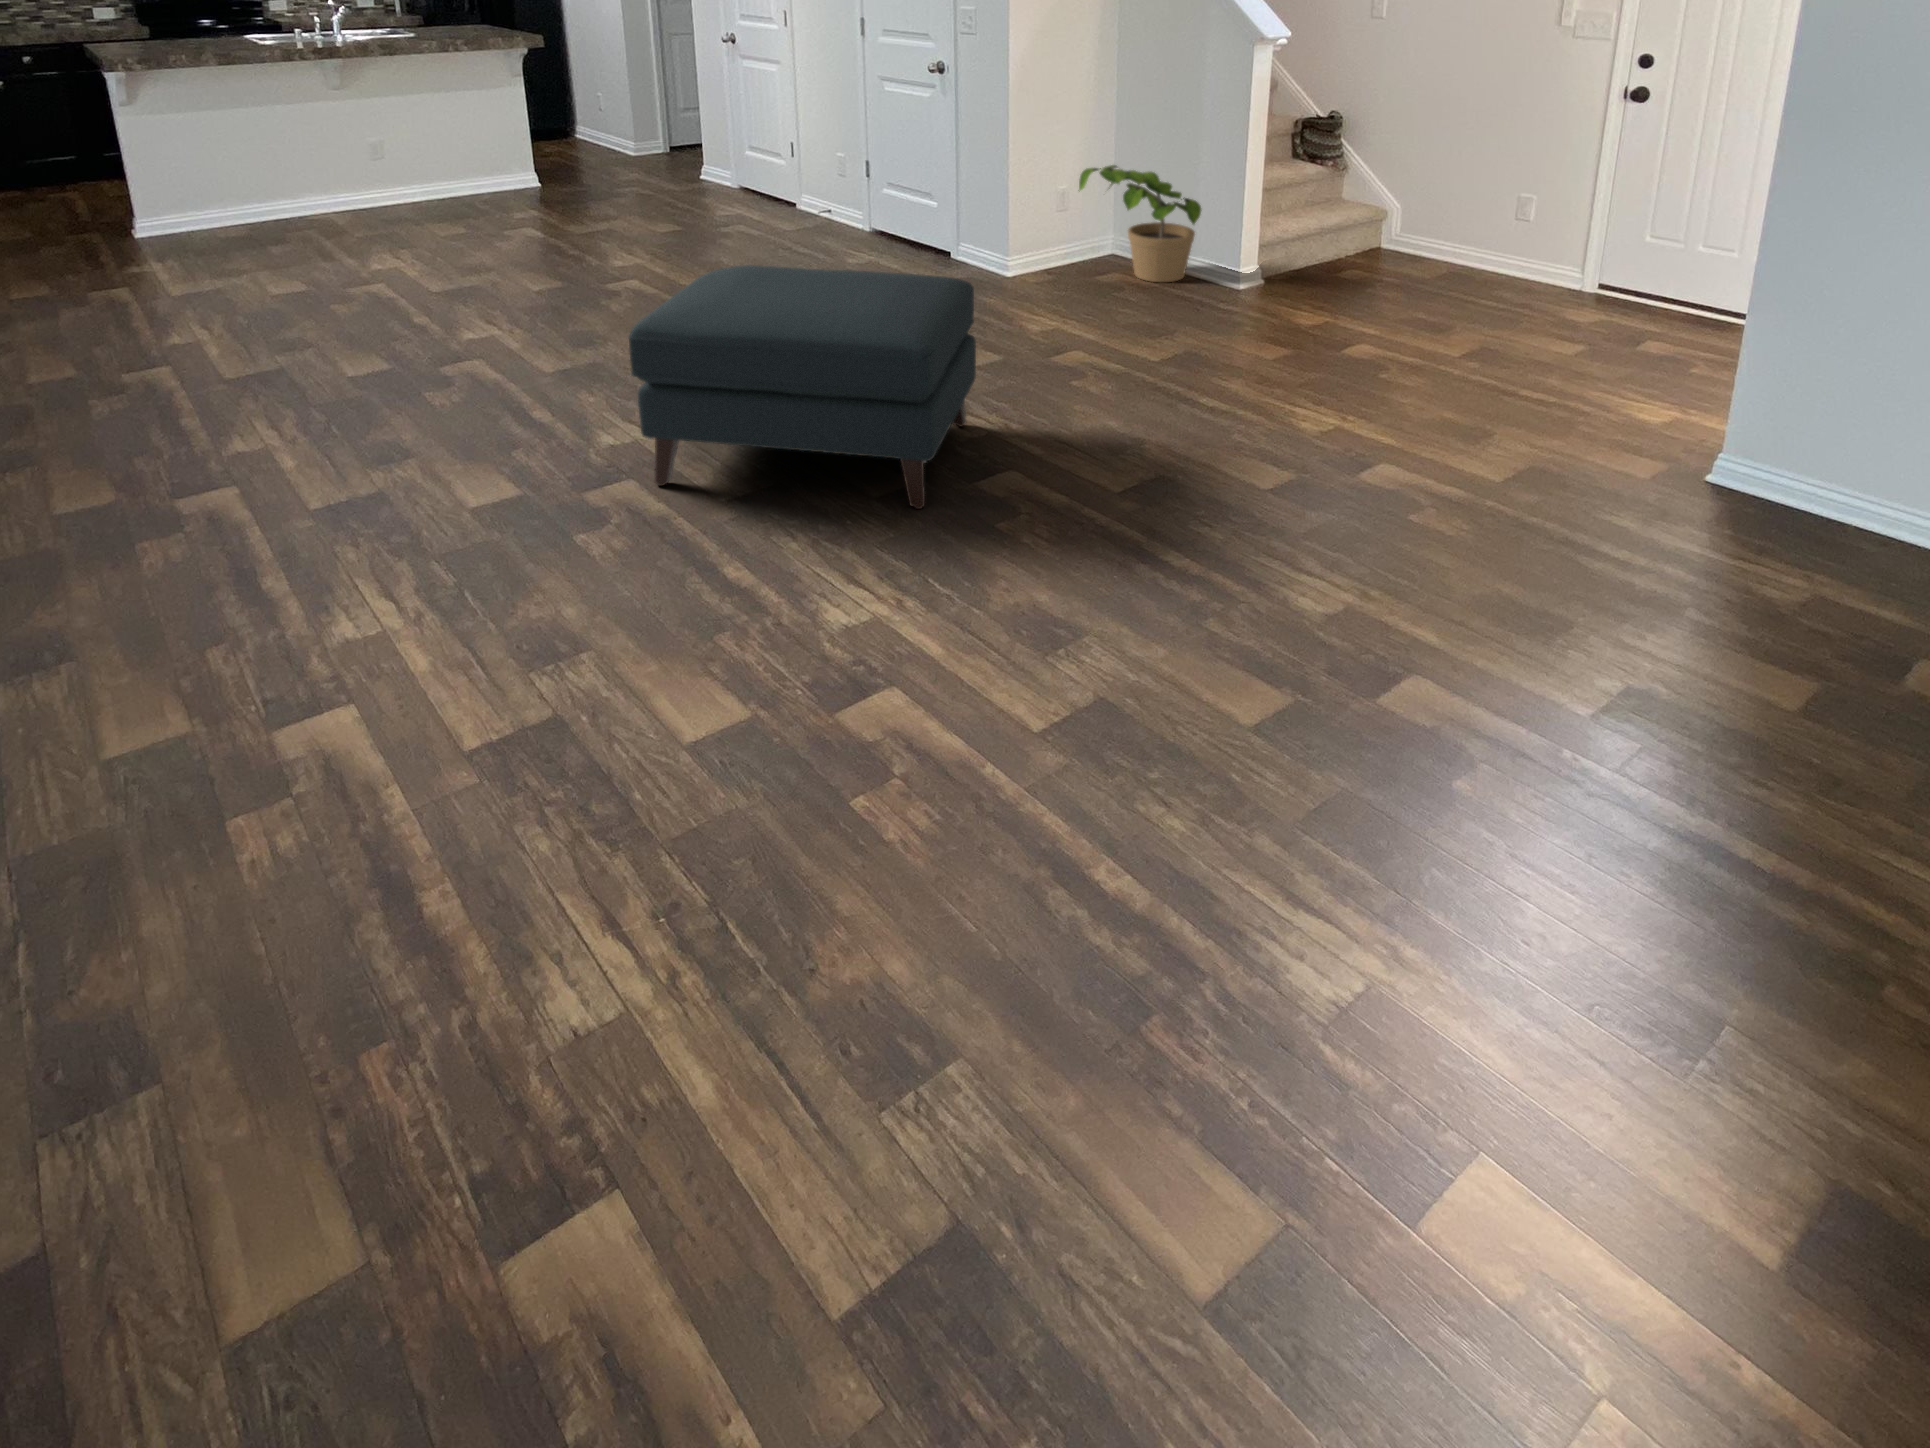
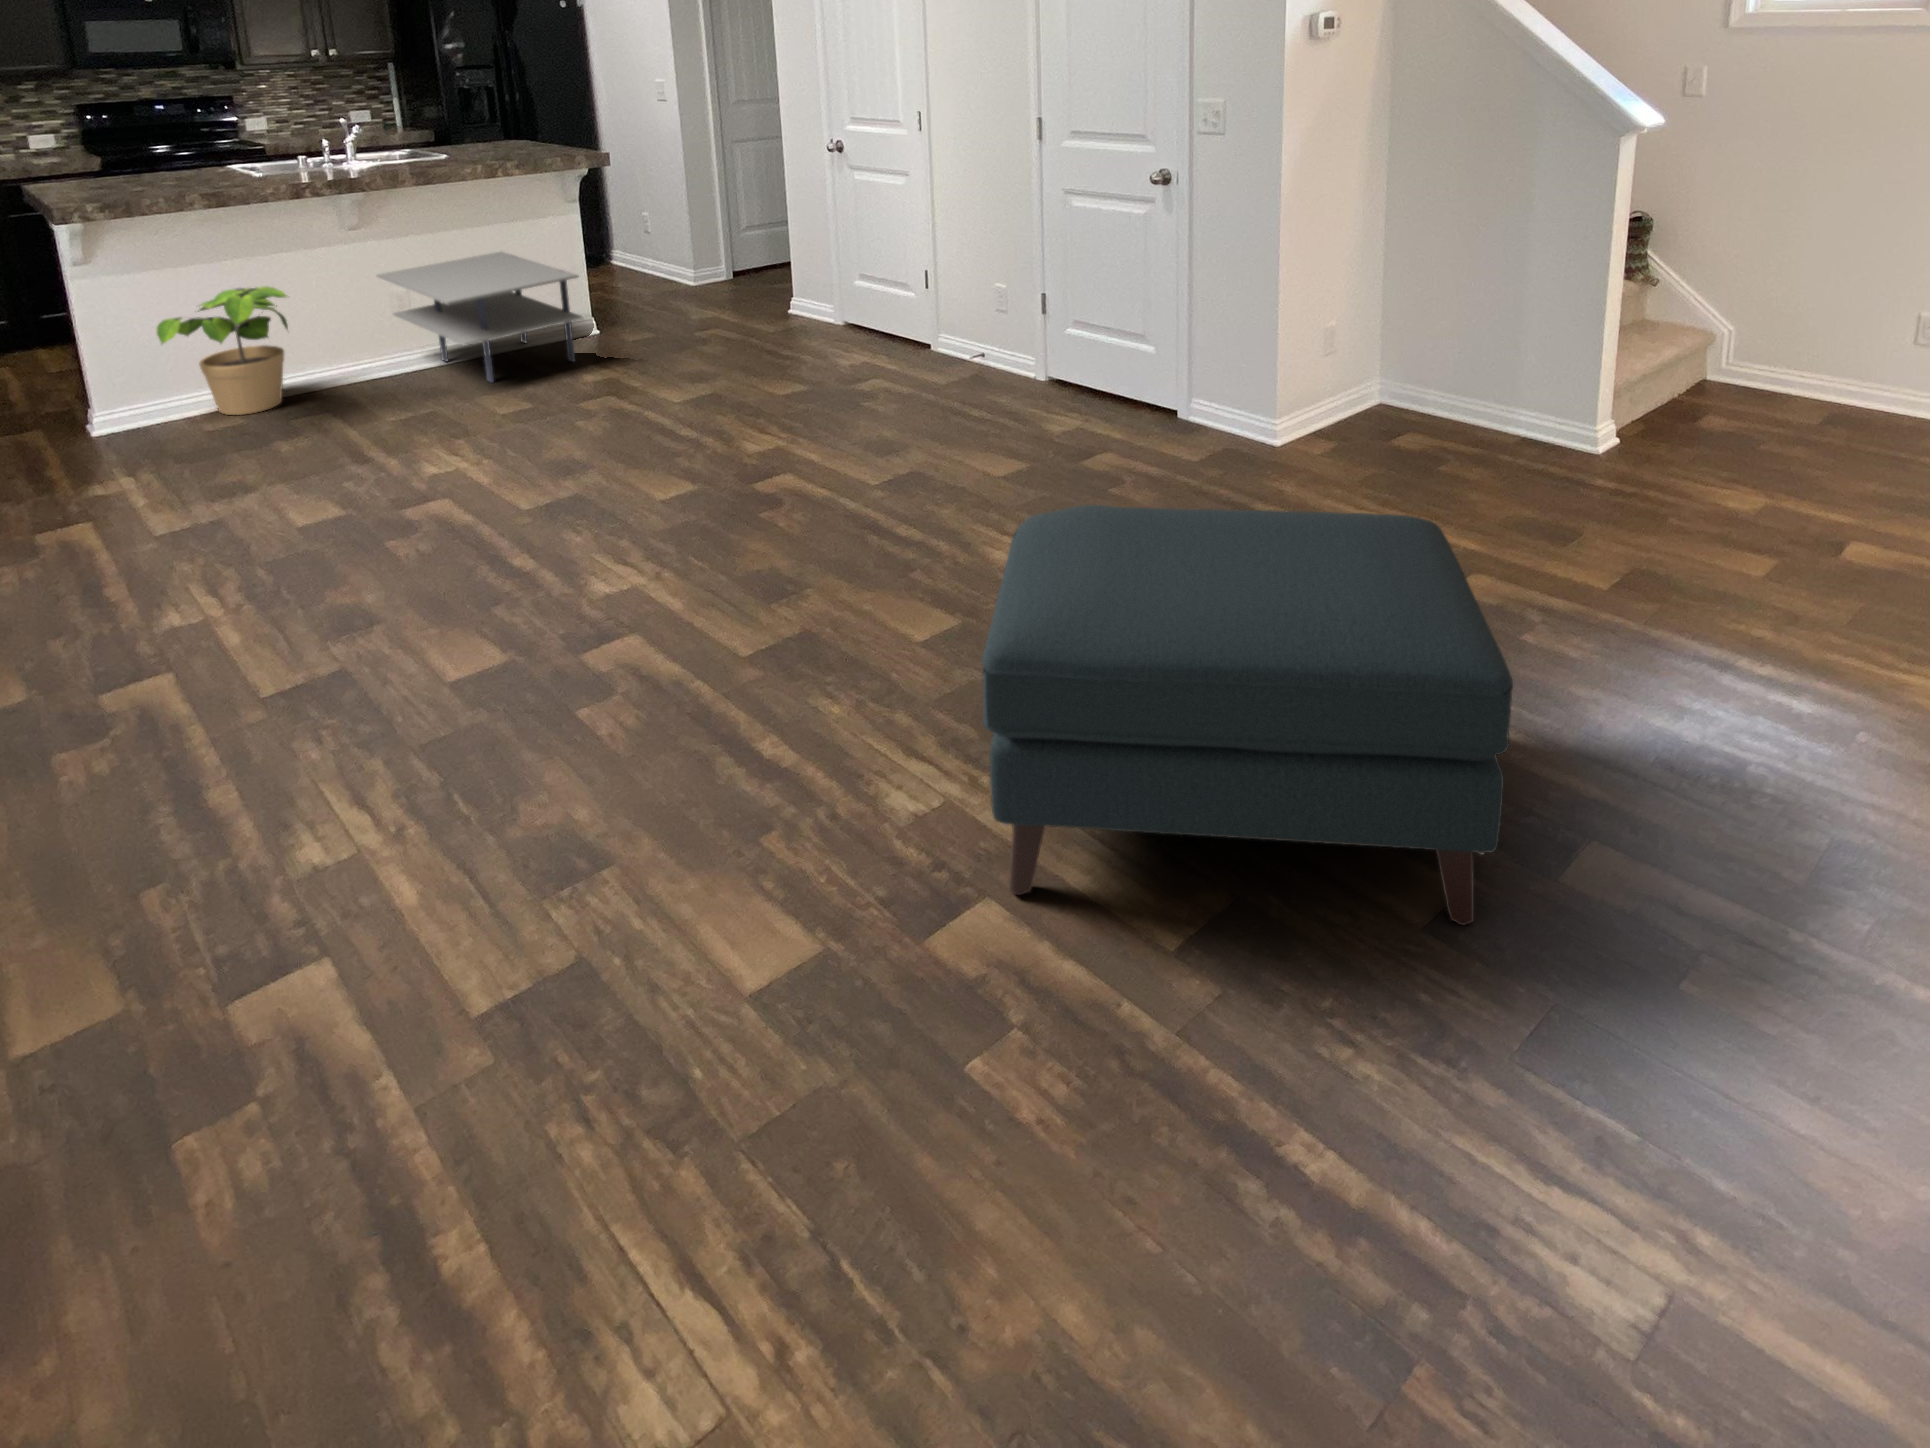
side table: none [354,112,513,212] -> present [377,252,583,382]
potted plant: present [1079,165,1201,282] -> present [157,286,288,415]

